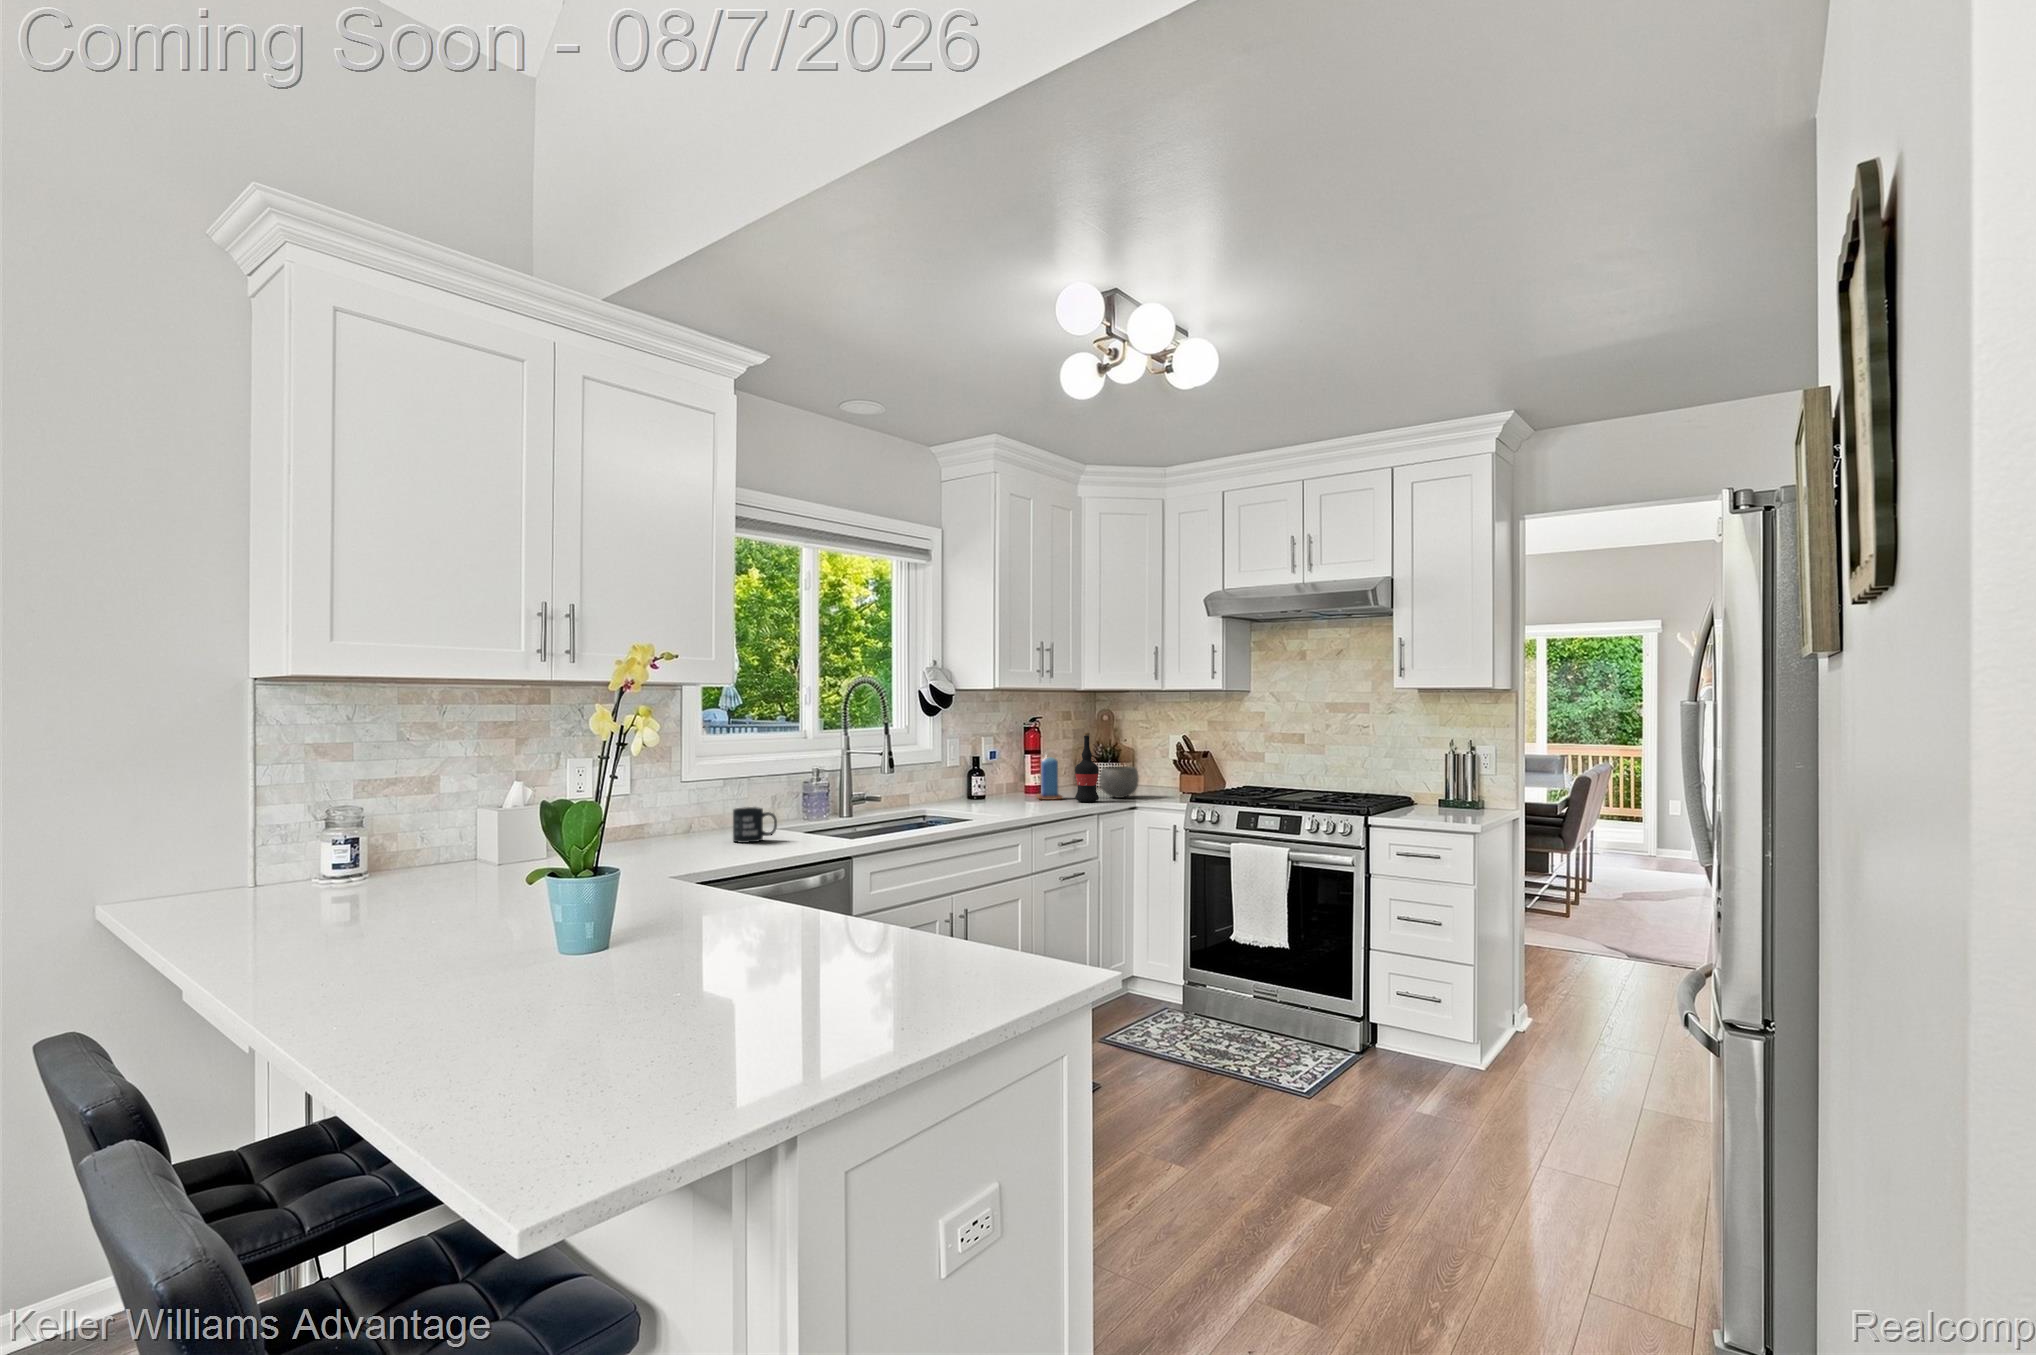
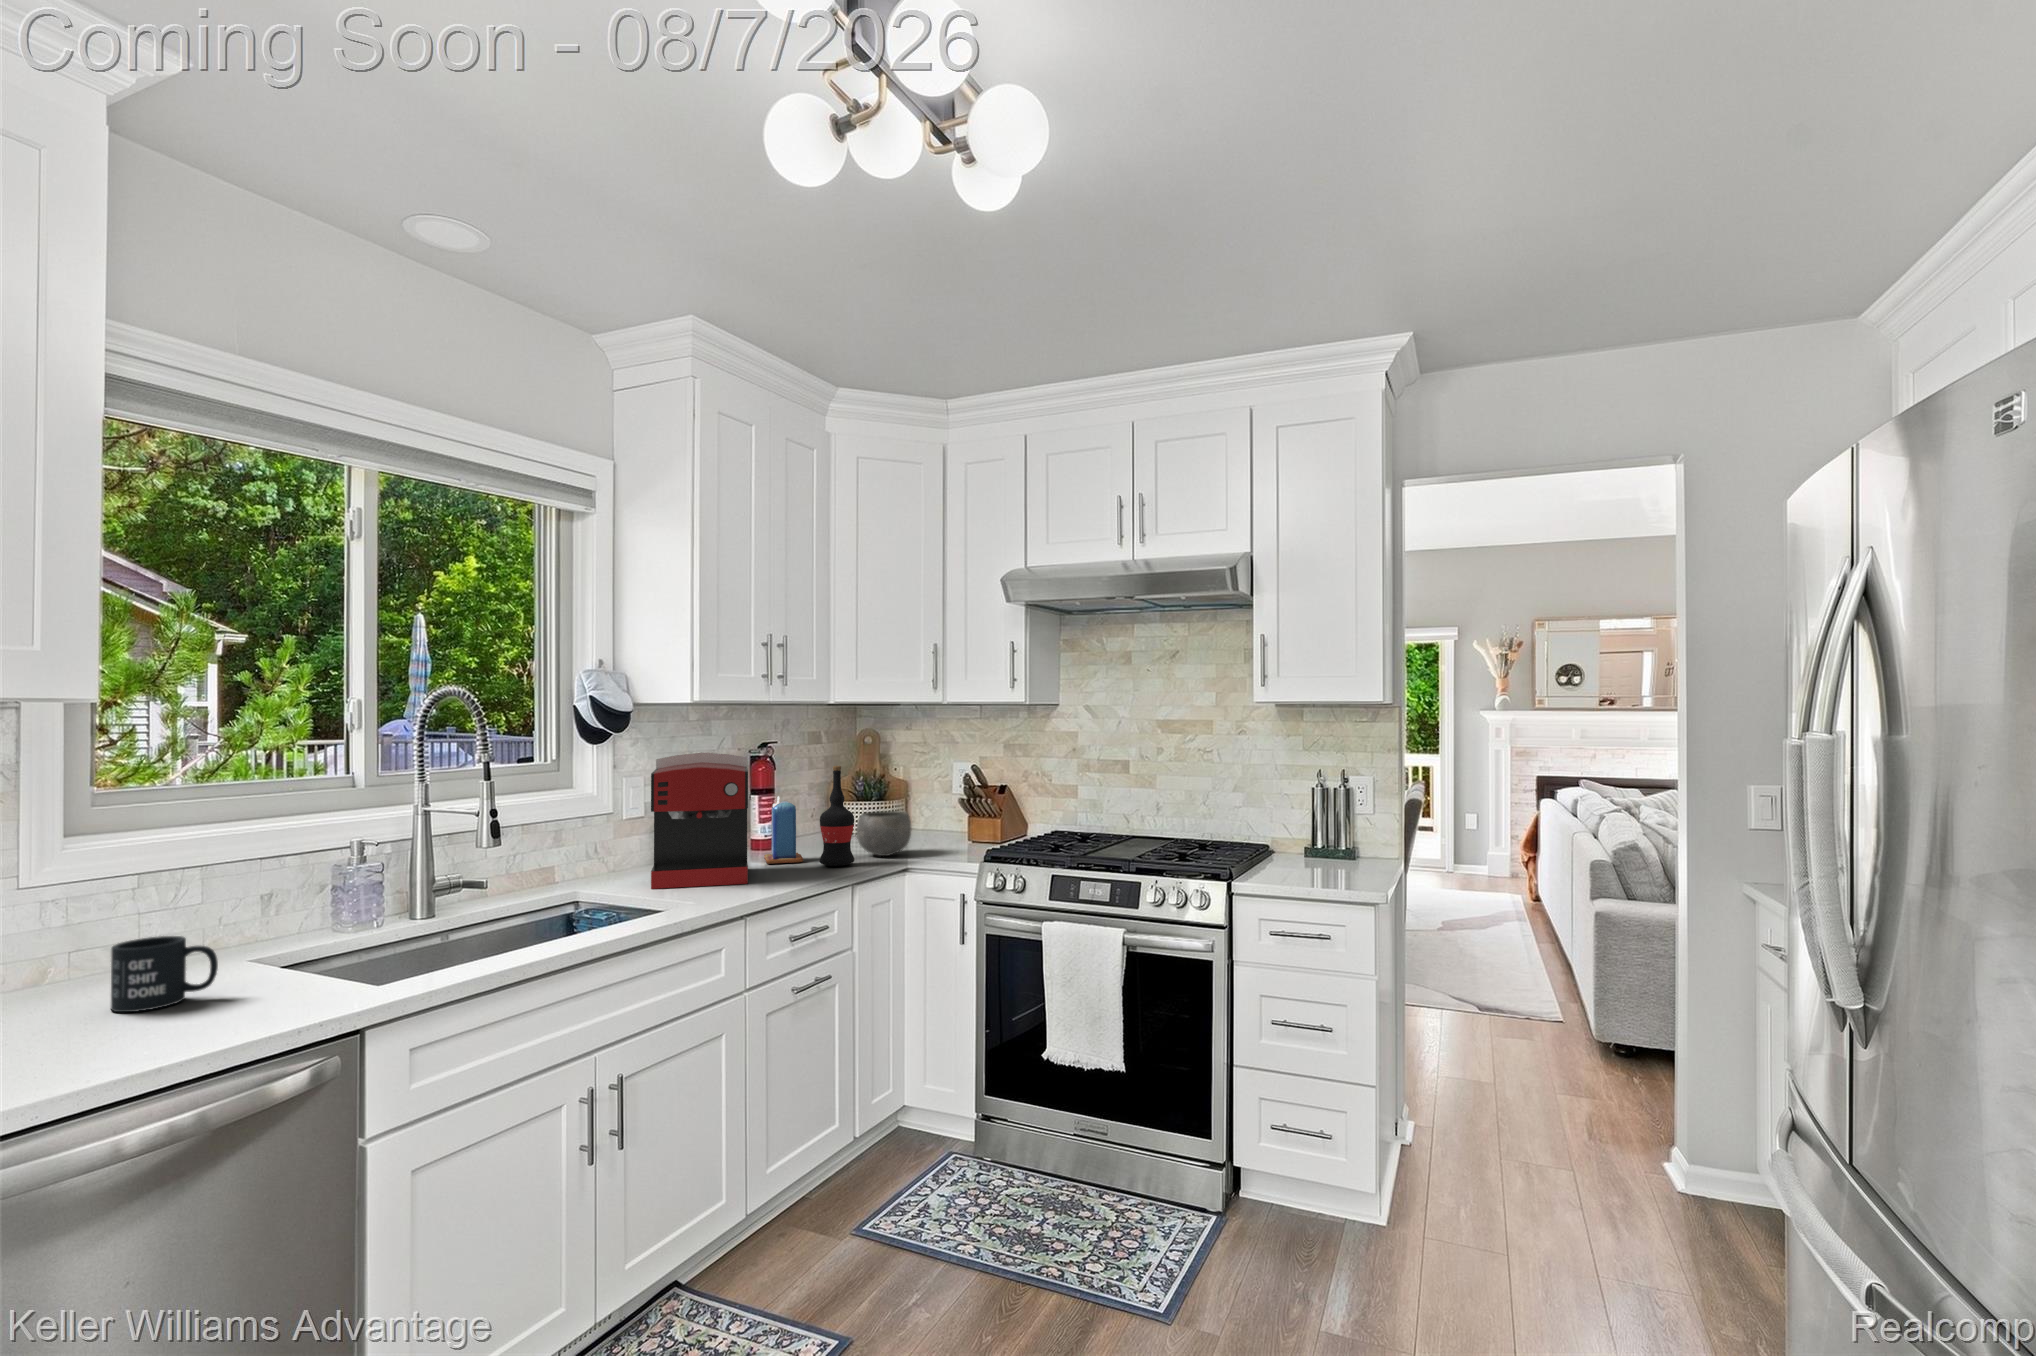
coffee maker: none [969,721,1030,809] -> present [651,753,748,889]

